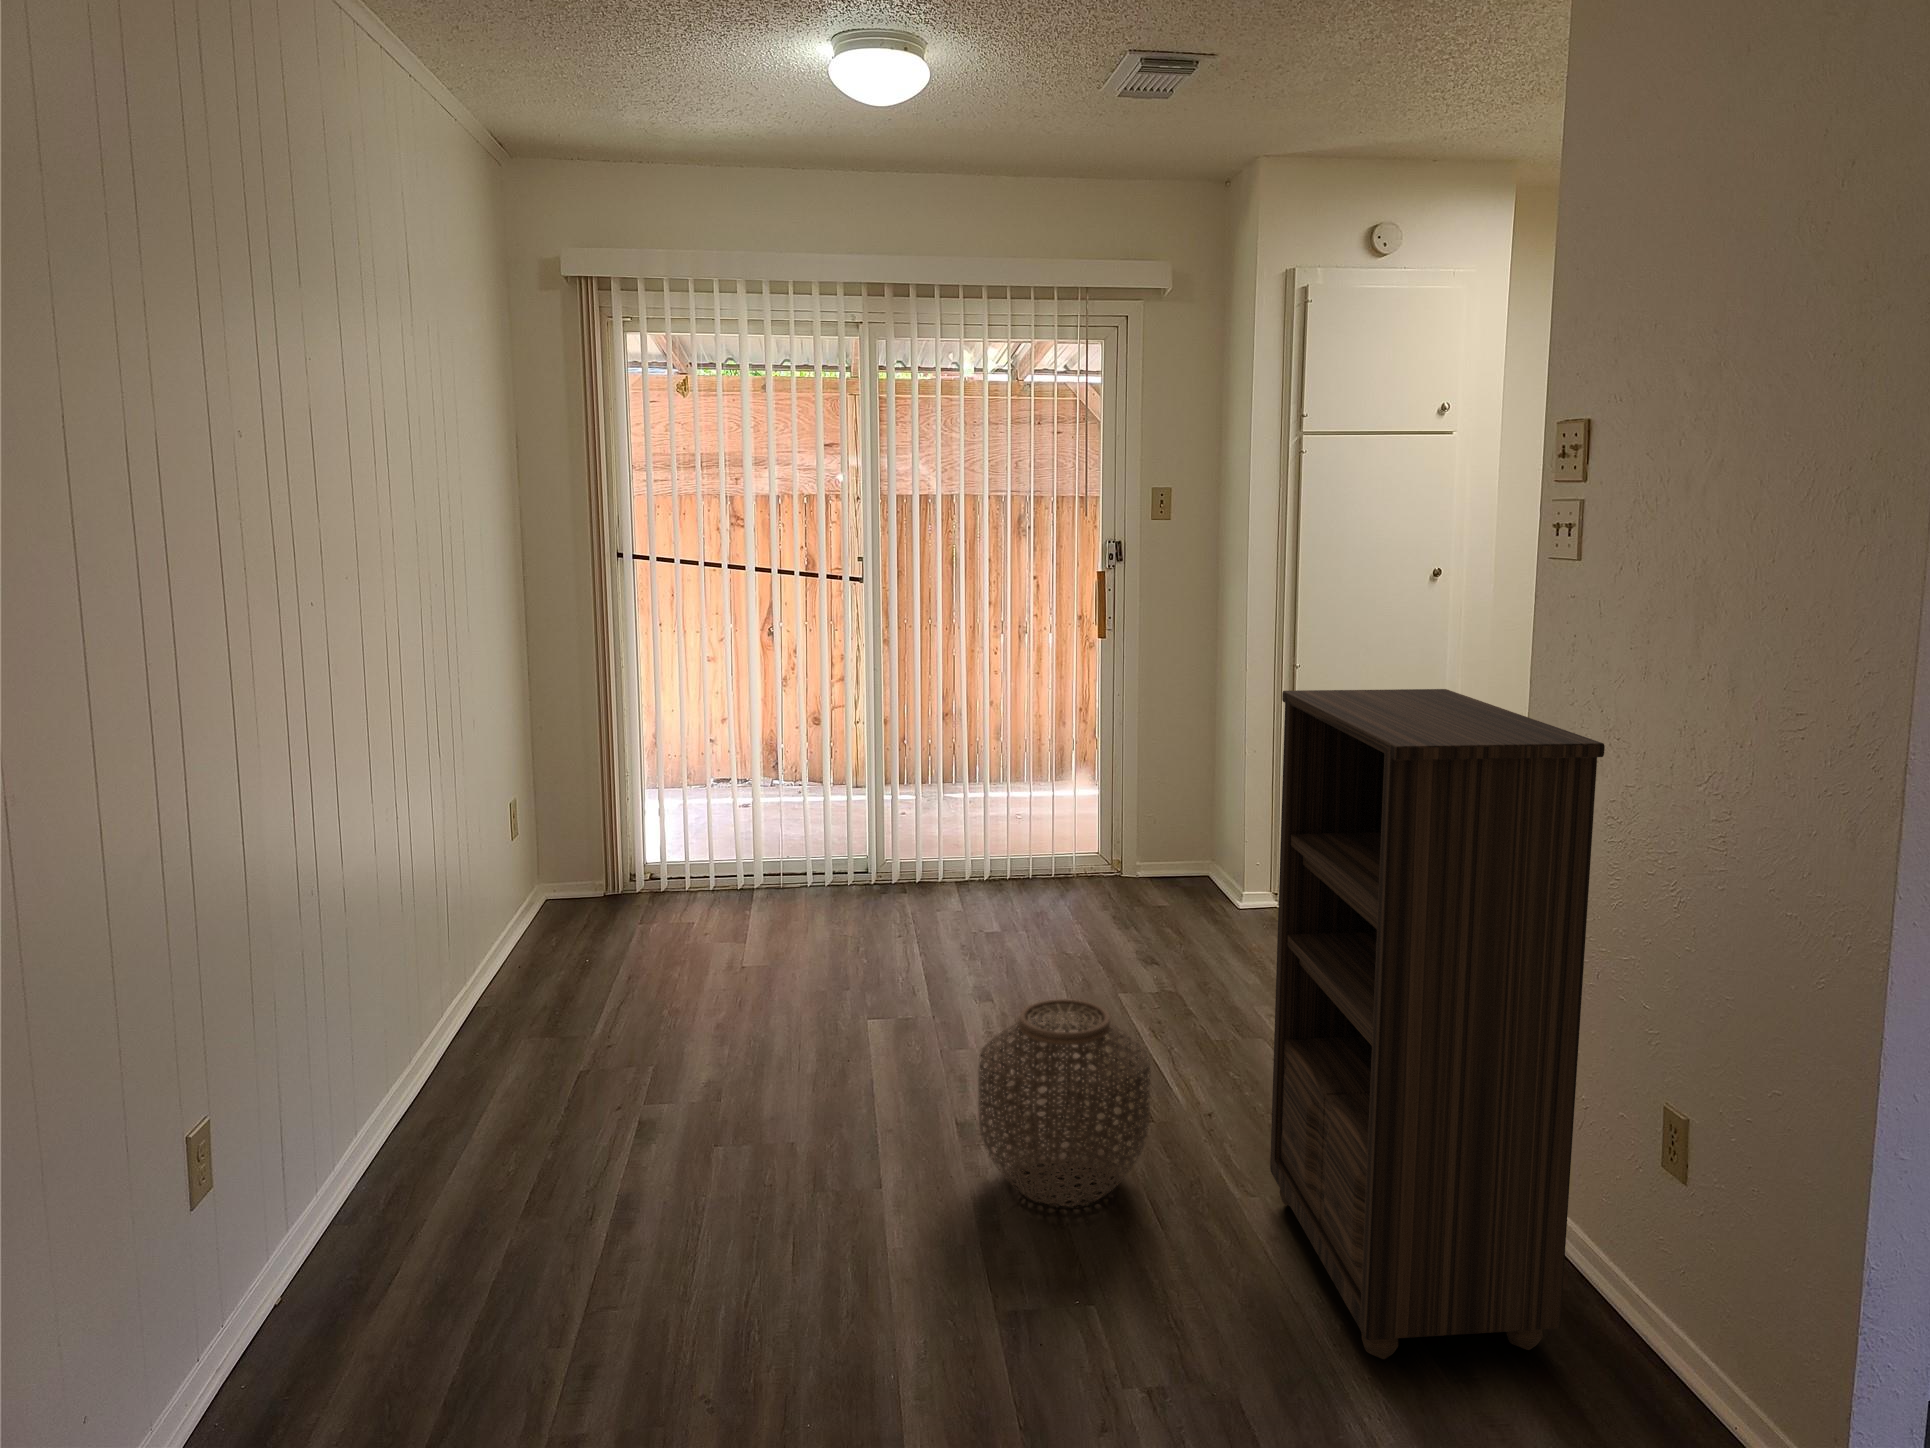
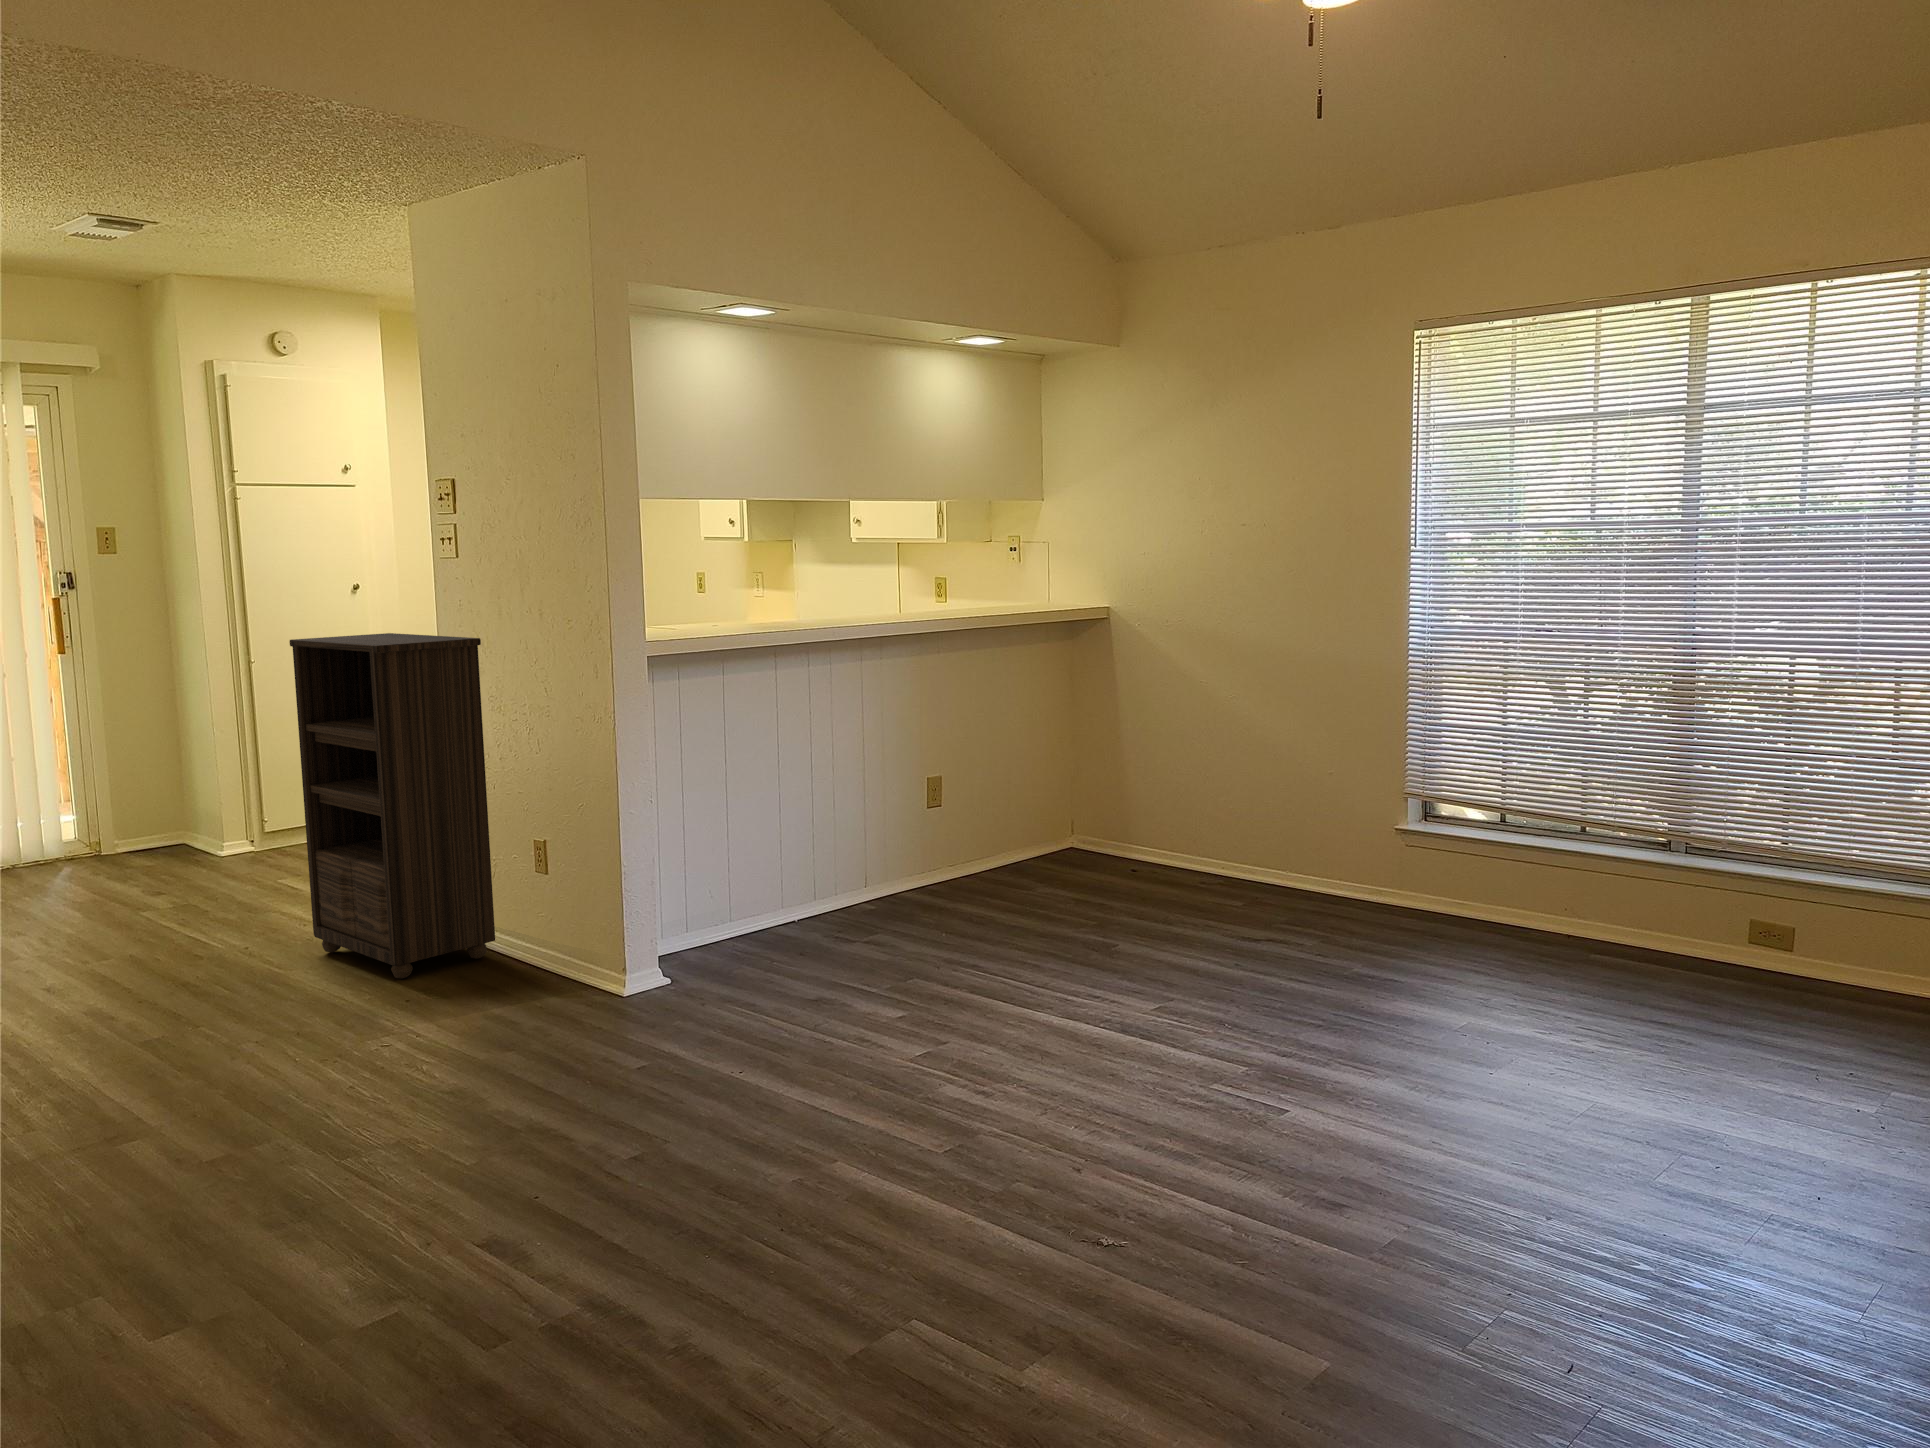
woven basket: present [978,999,1150,1206] -> none [92,859,228,989]

